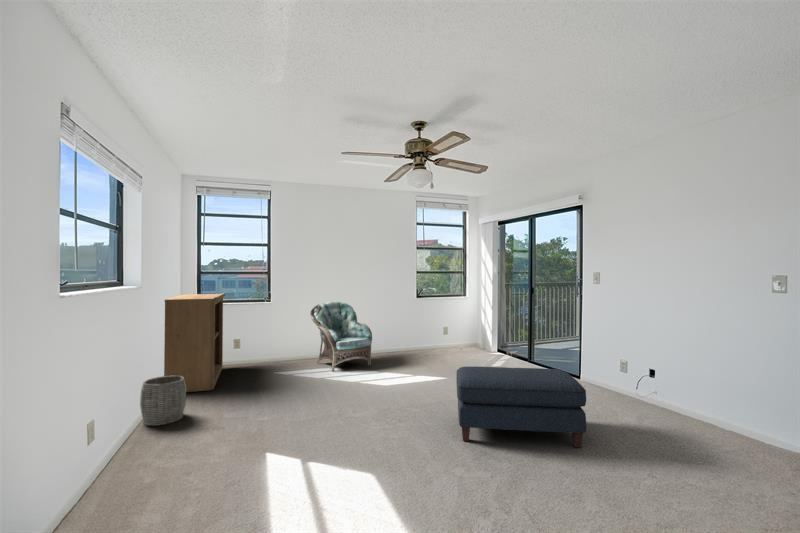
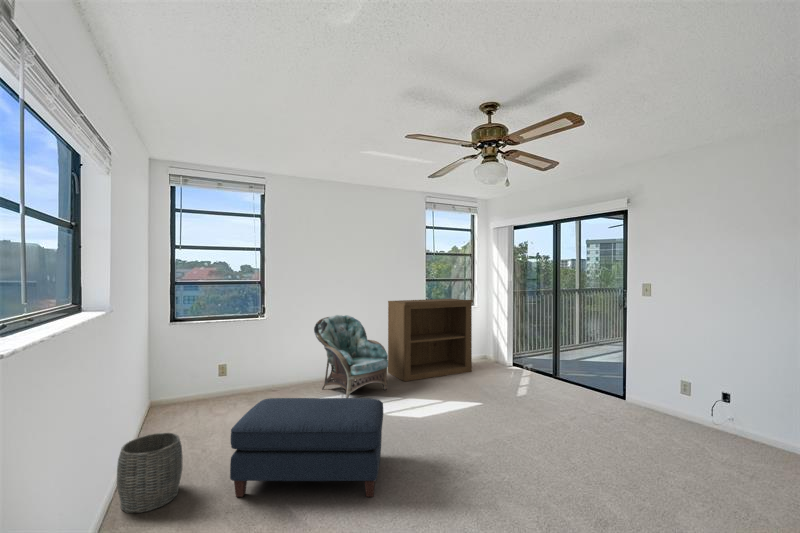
bookshelf: present [164,293,225,392] -> present [388,299,473,381]
ottoman: present [456,366,586,447] -> present [230,398,383,497]

